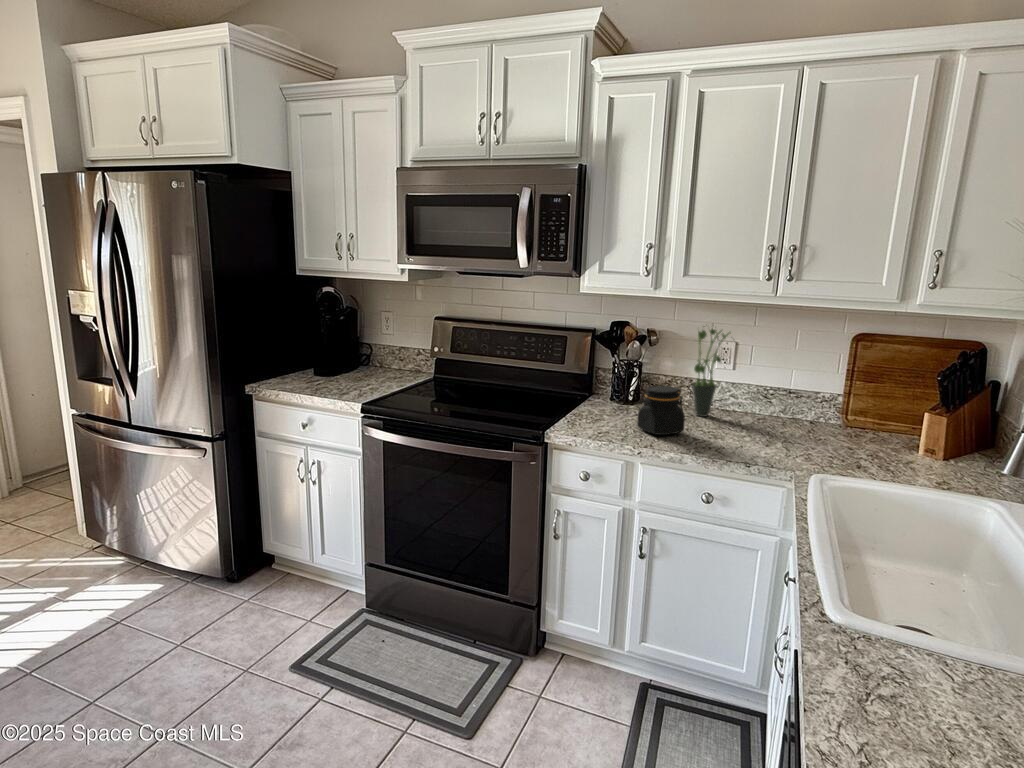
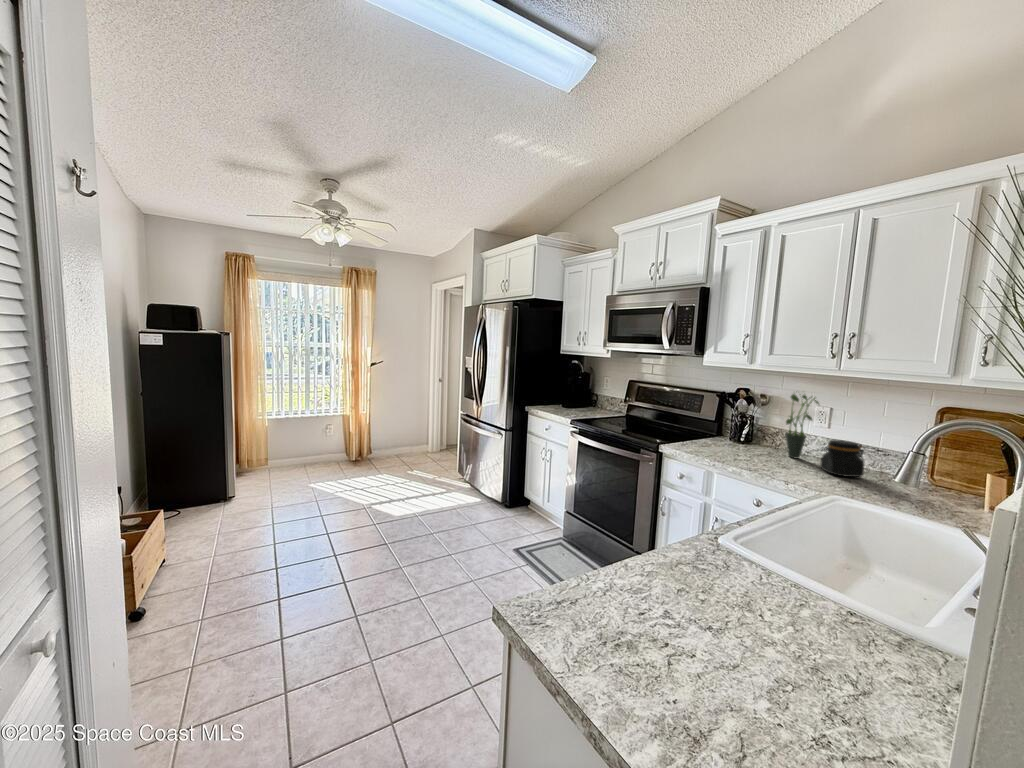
jar: present [637,386,685,435] -> present [820,440,864,477]

